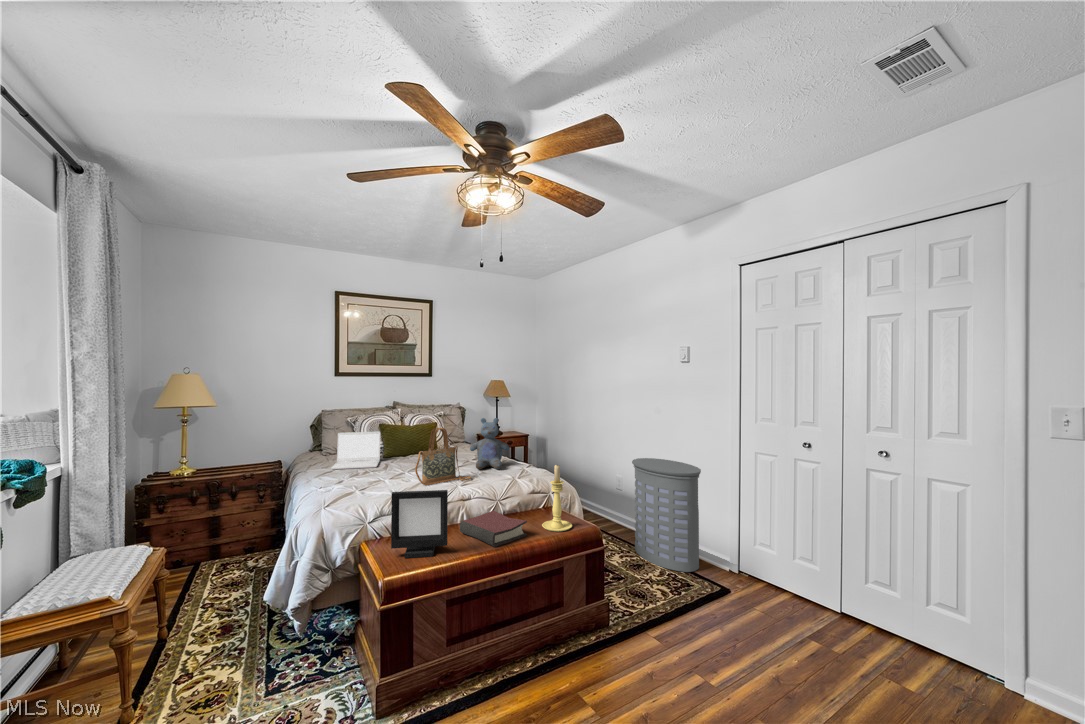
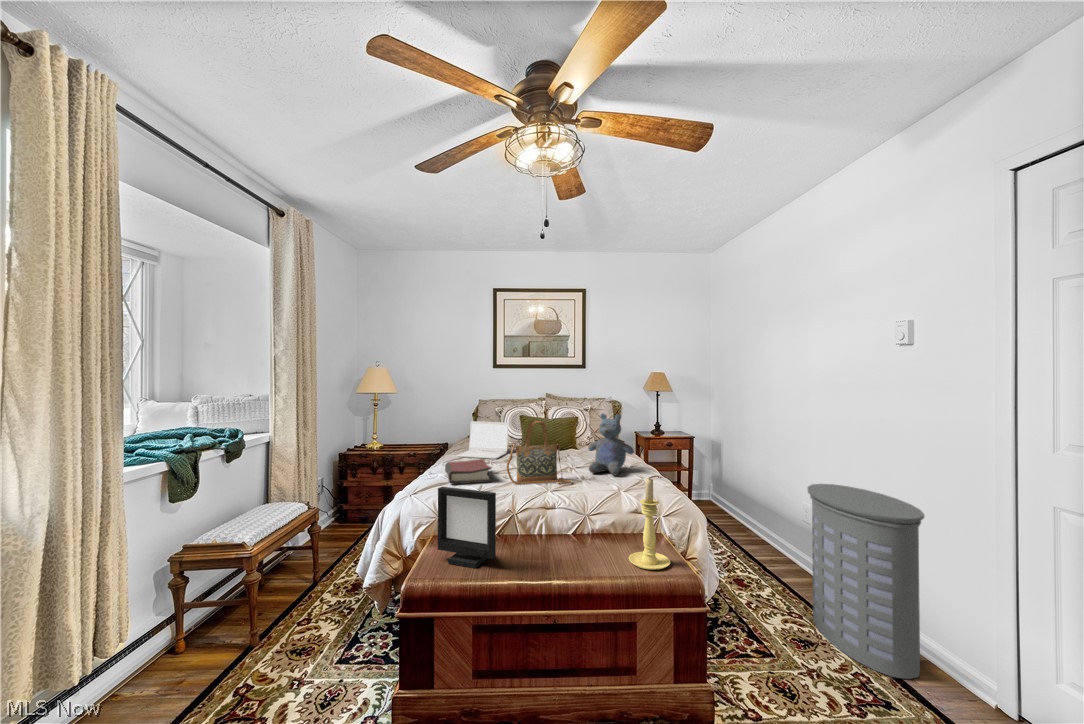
hardback book: present [460,511,527,547] -> present [445,459,492,484]

